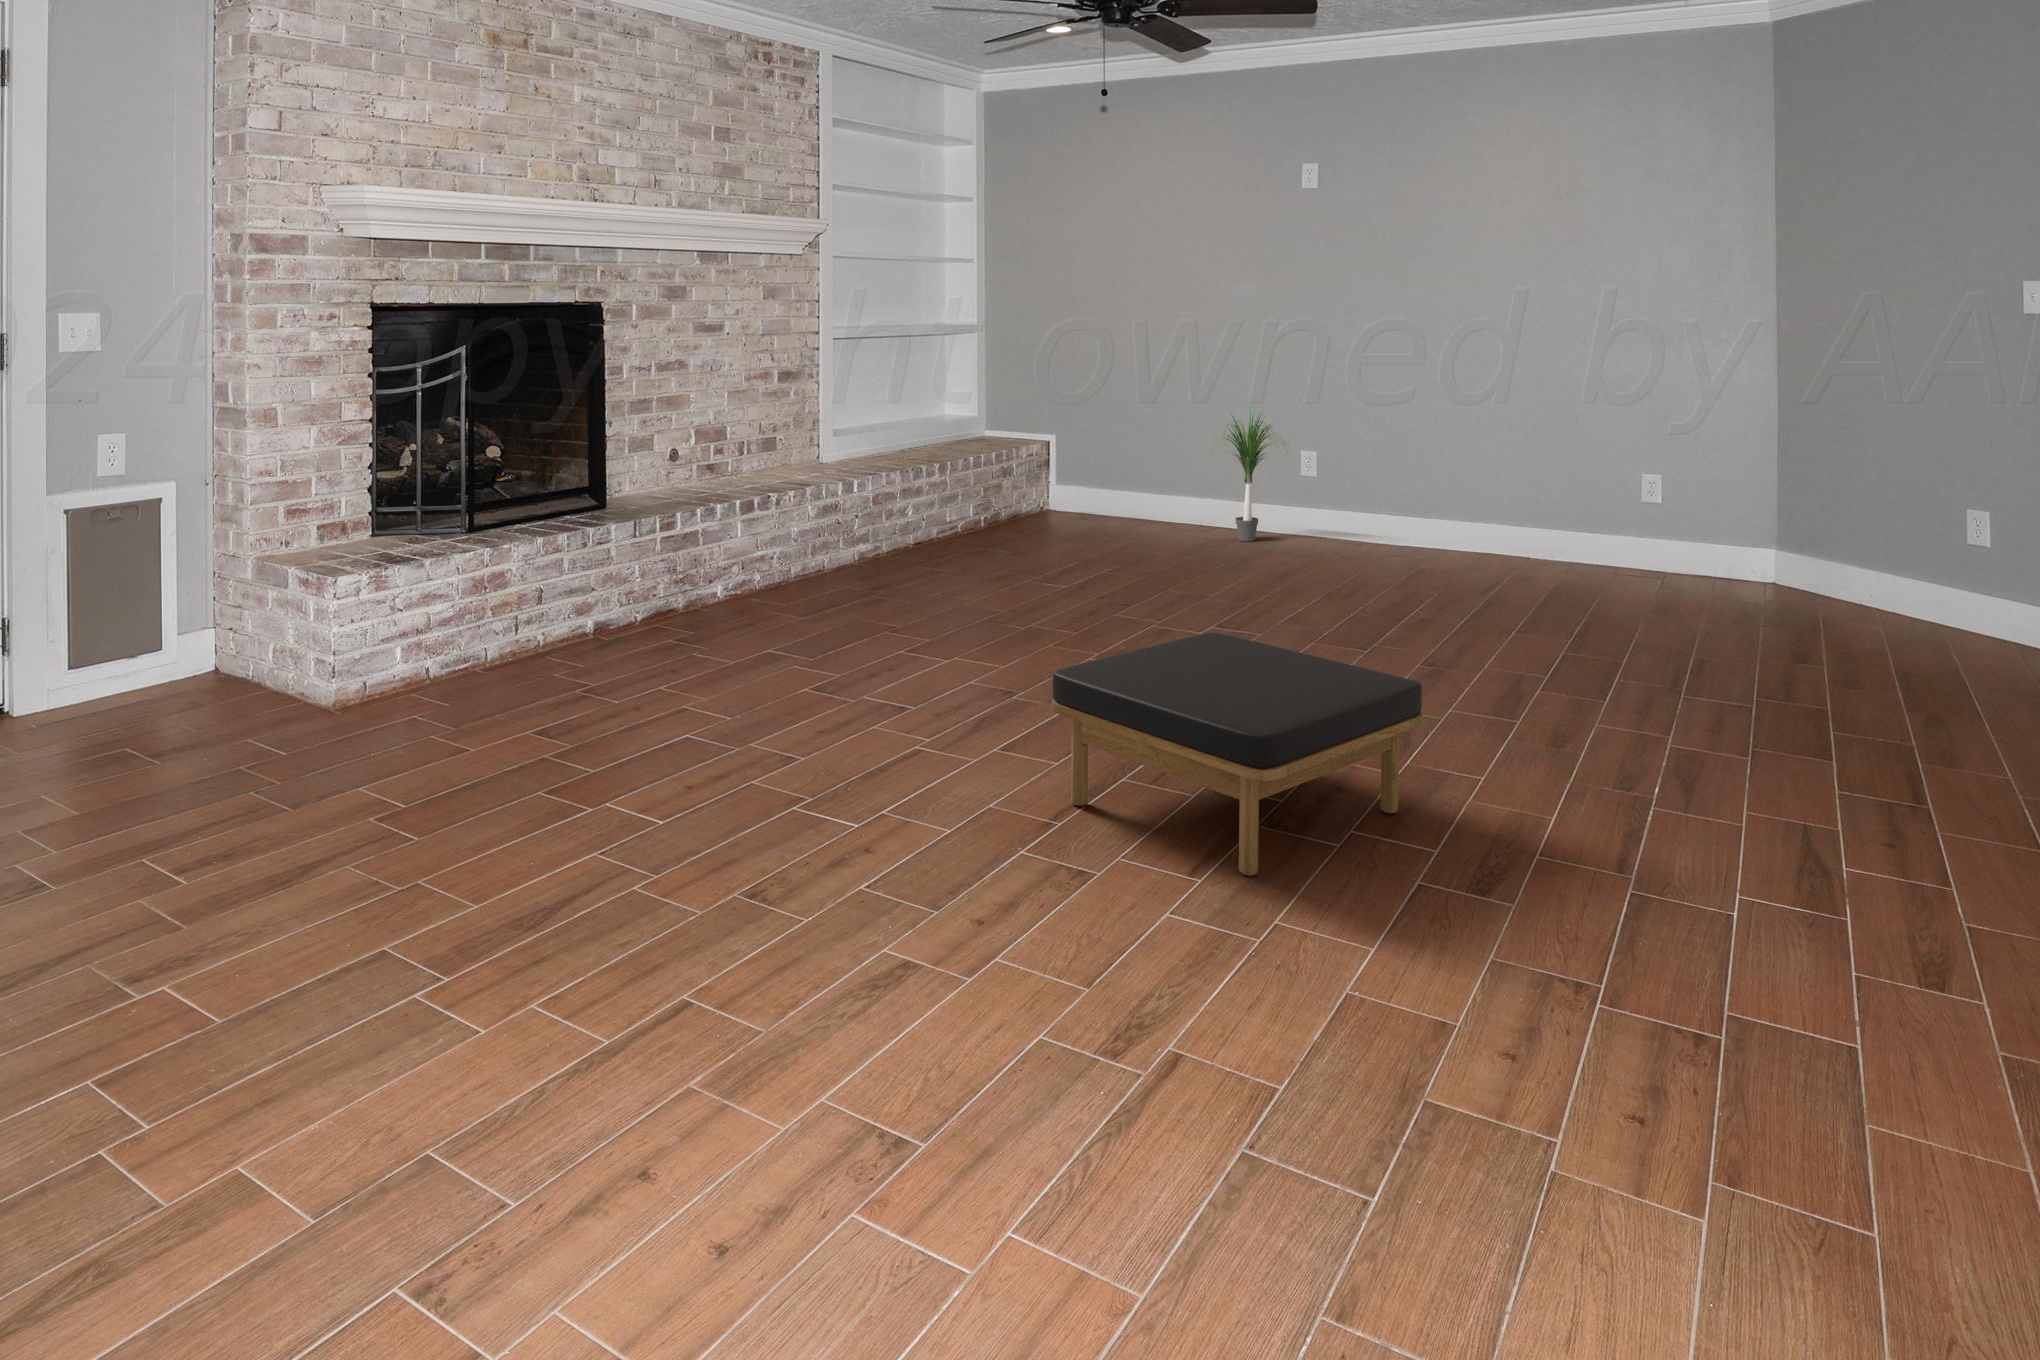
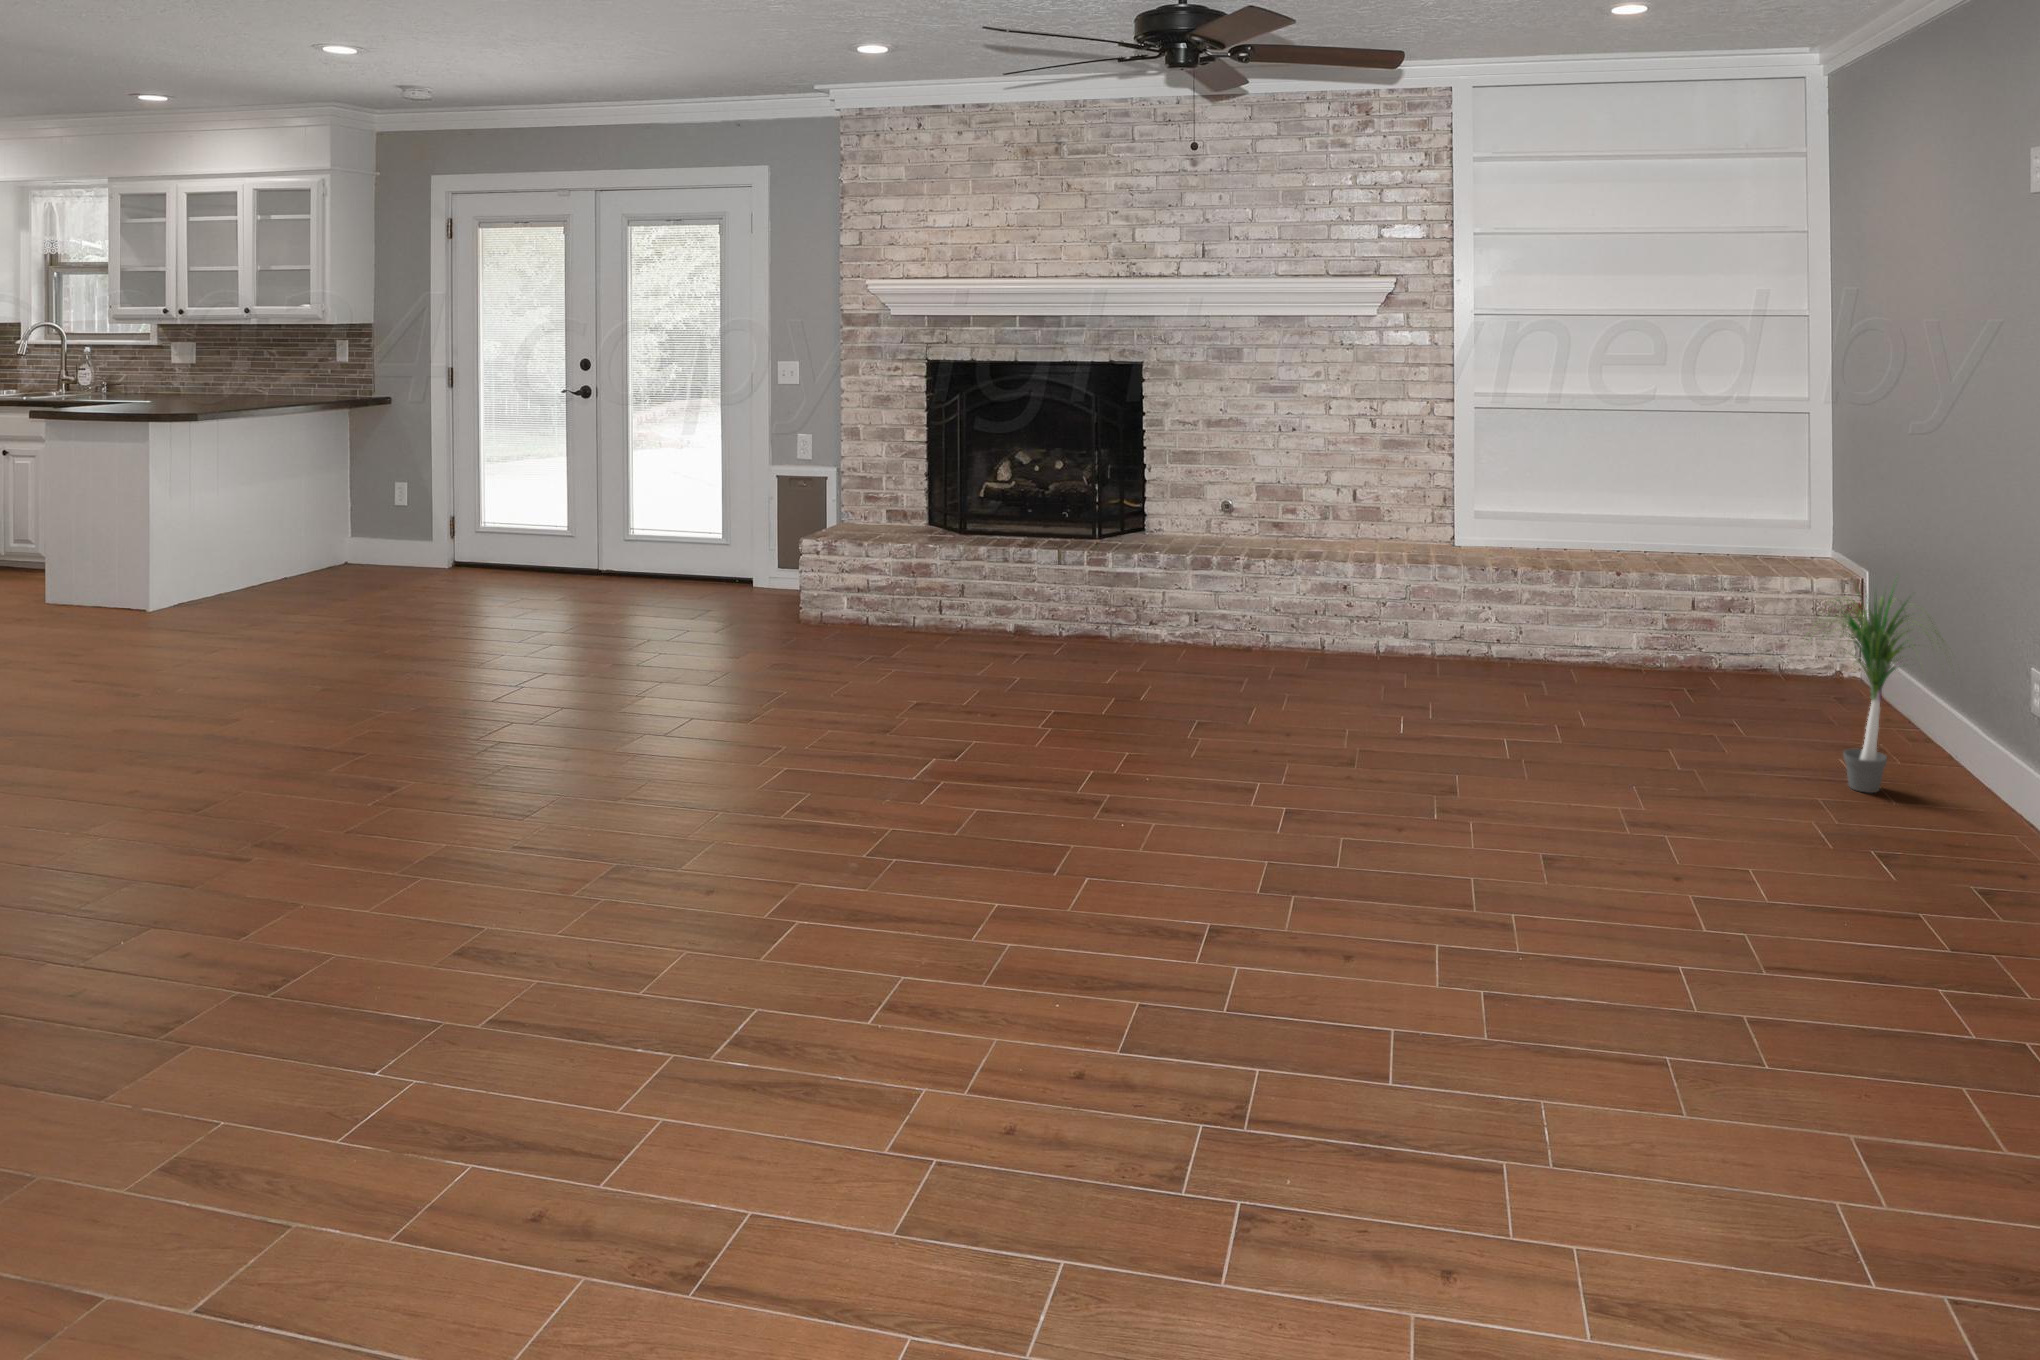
ottoman: present [1052,633,1423,876] -> none [495,711,834,937]

